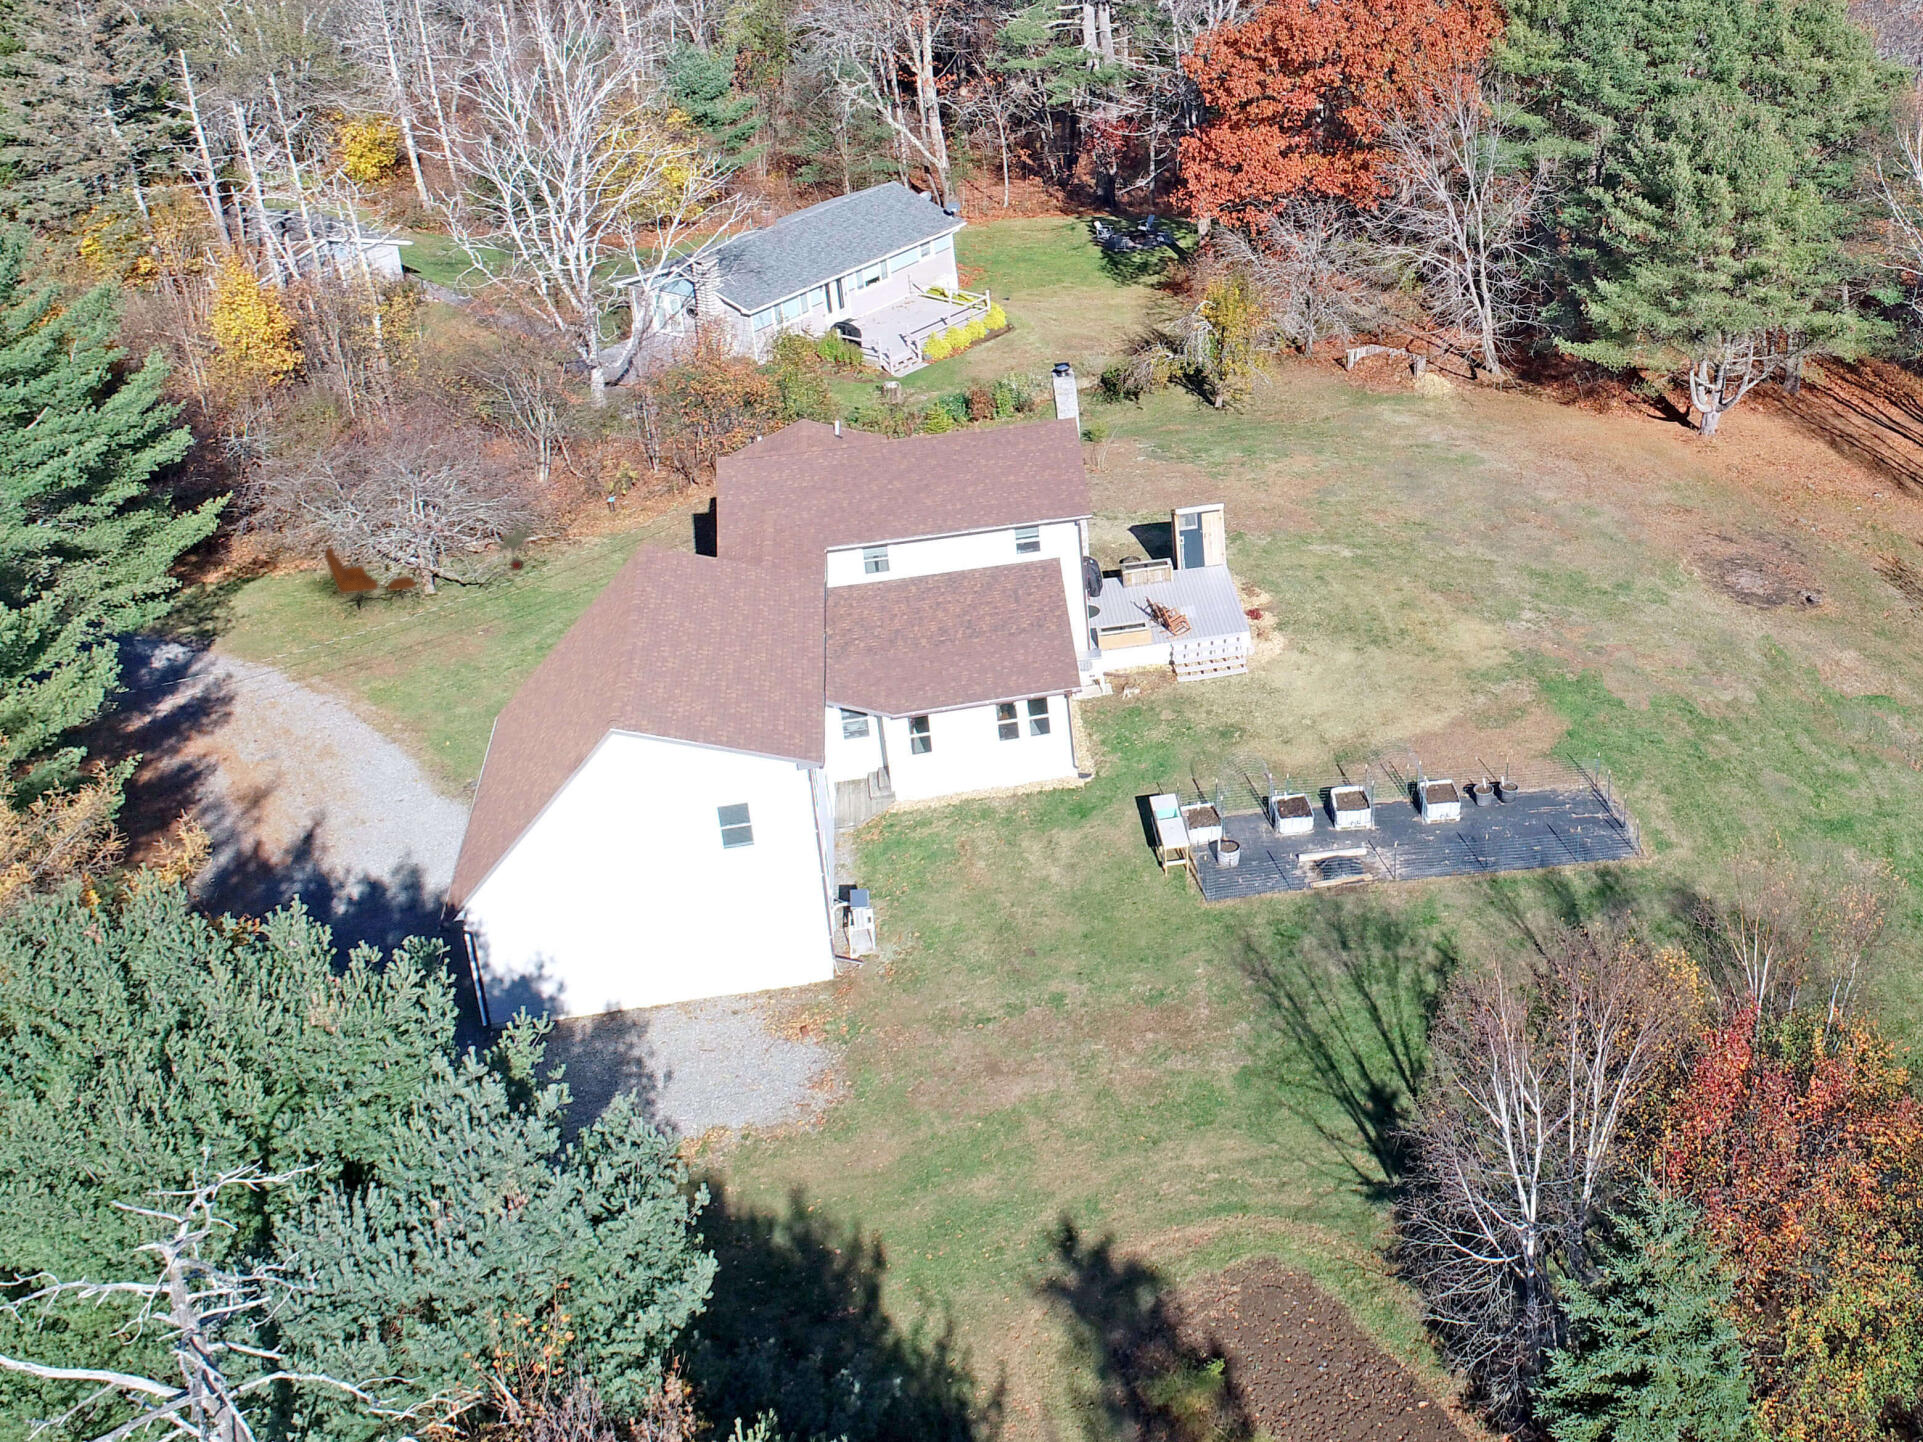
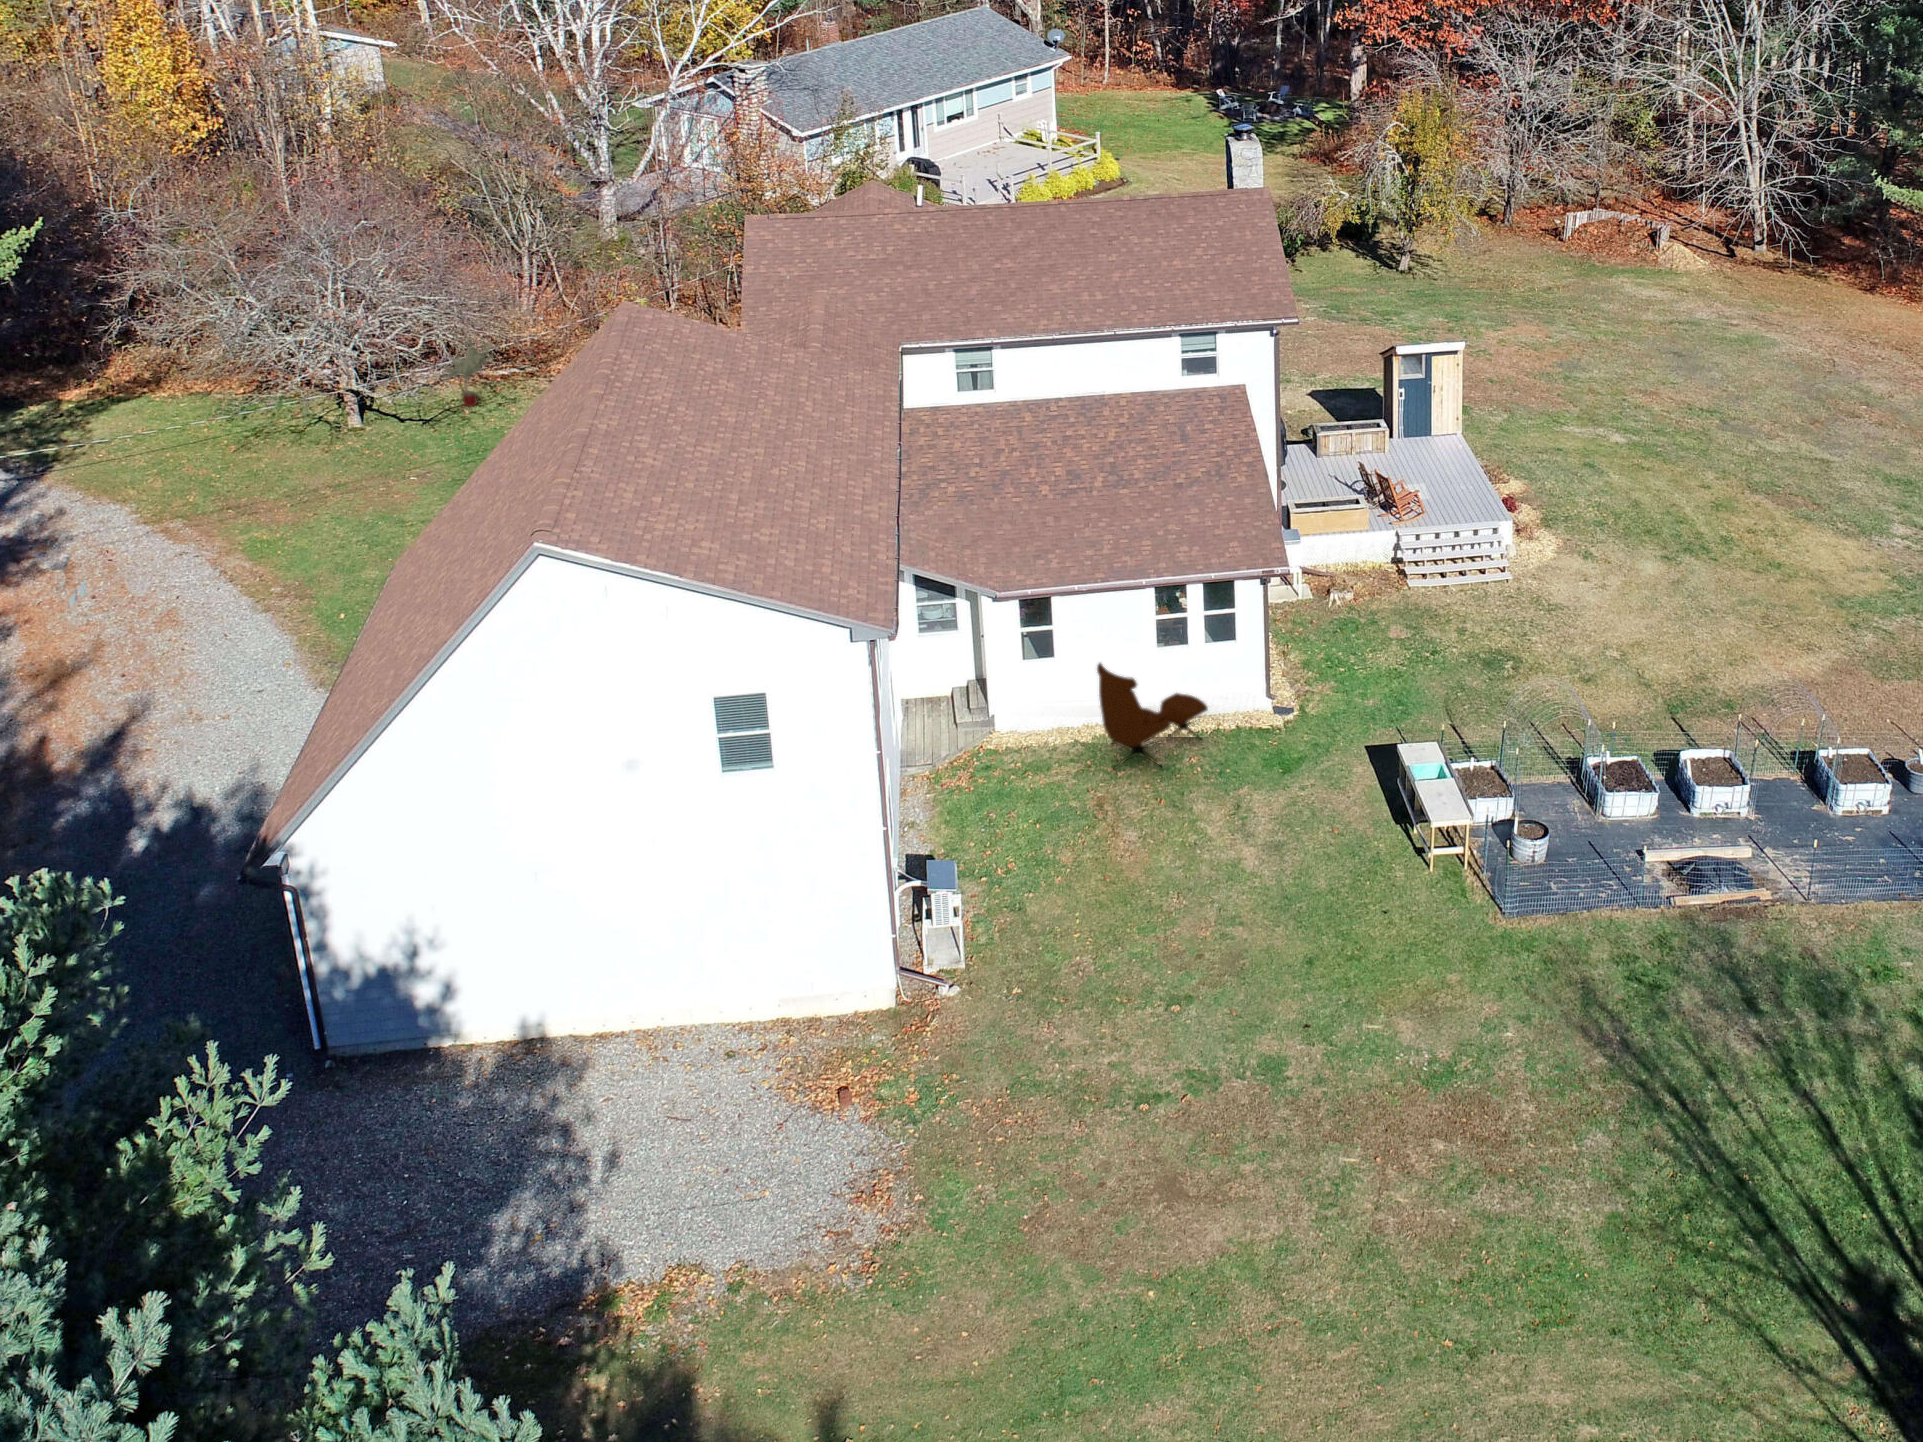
lounge chair: present [324,547,416,604] -> present [1097,663,1208,769]

